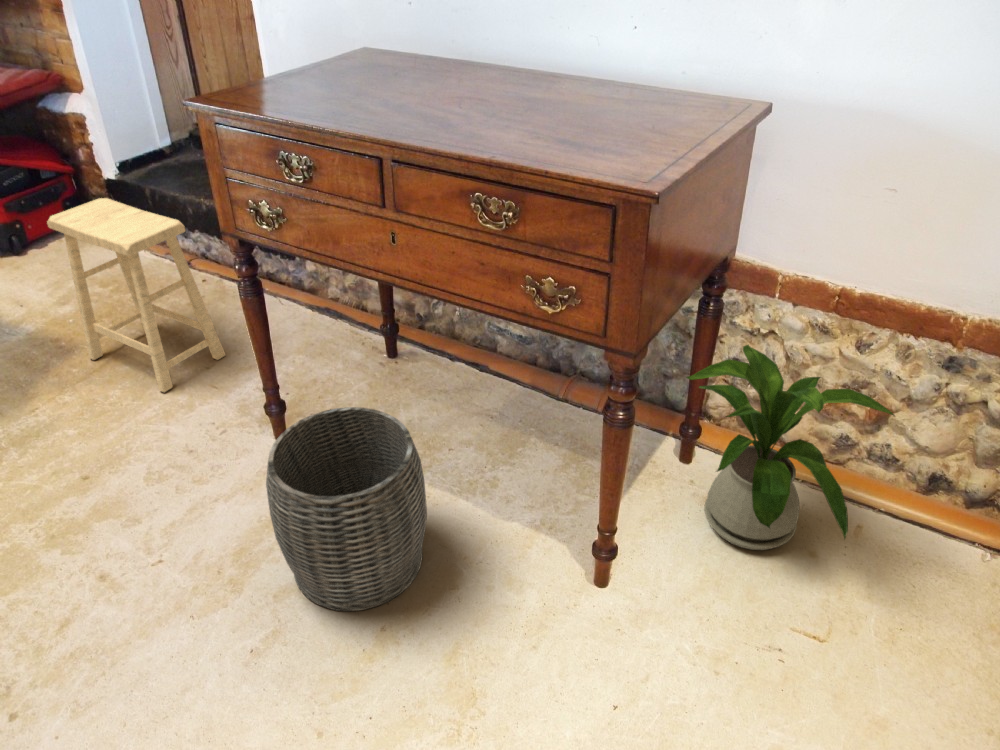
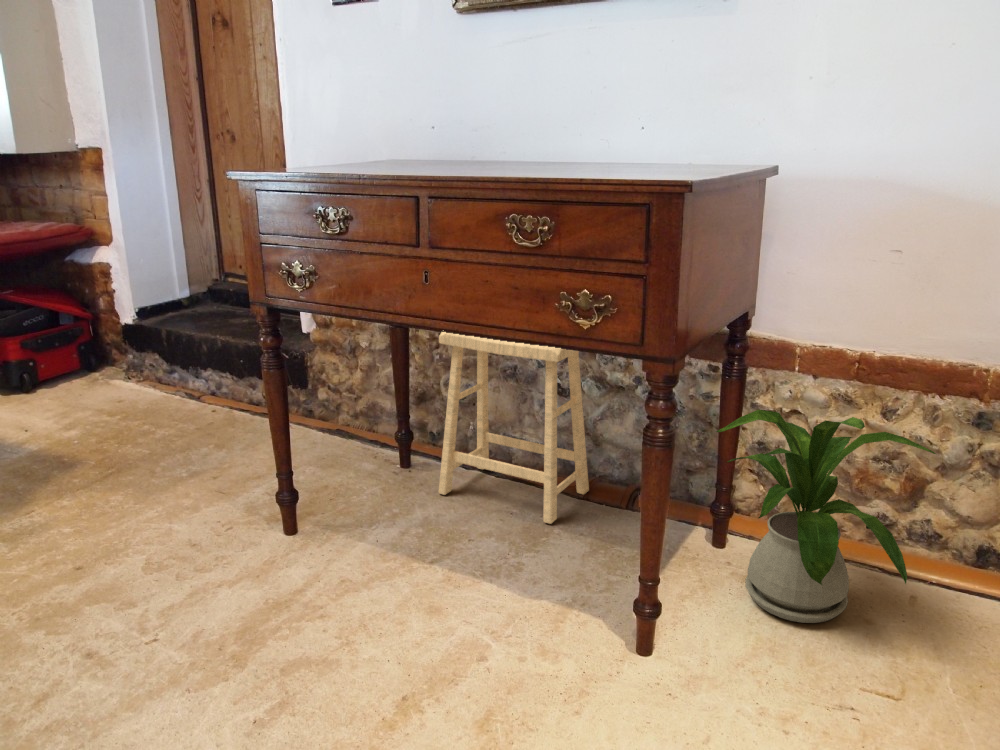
footstool: present [47,198,225,392] -> present [439,332,589,524]
woven basket: present [266,407,427,611] -> none [281,461,450,682]

